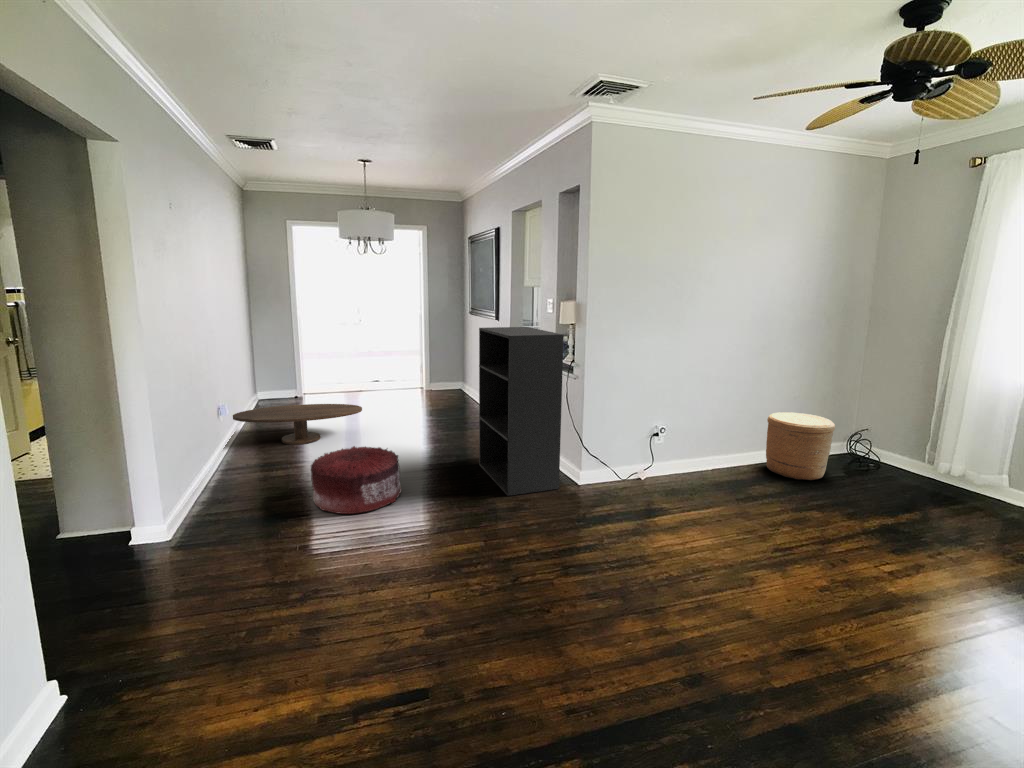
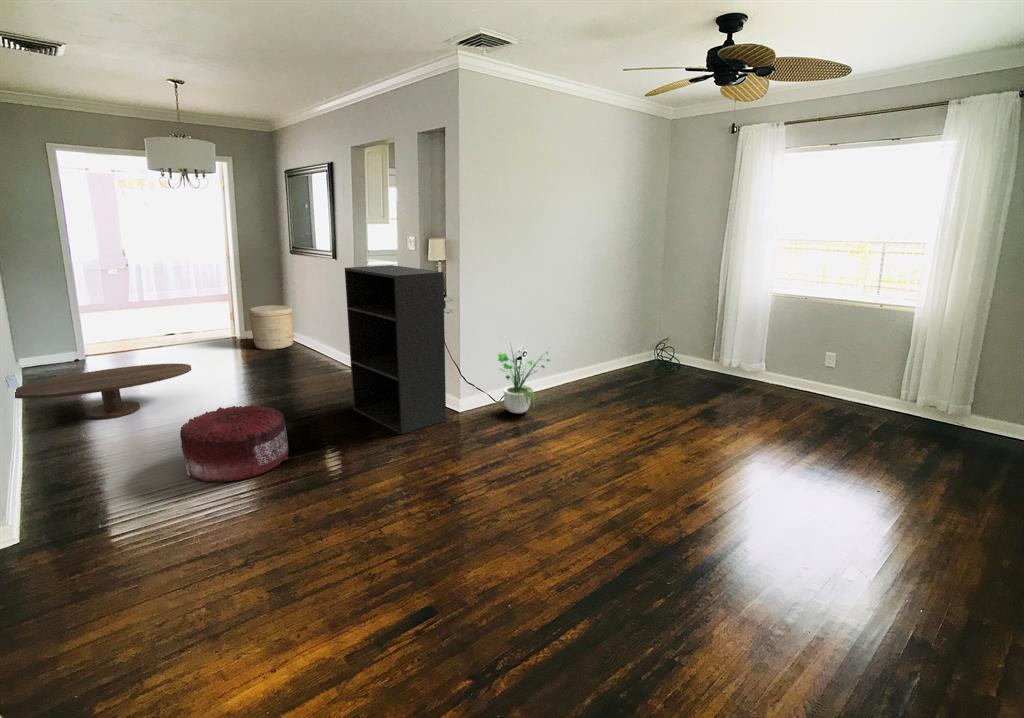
potted plant: none [617,407,688,493] -> present [498,353,550,413]
woven basket: present [766,412,835,480] -> present [249,305,294,350]

